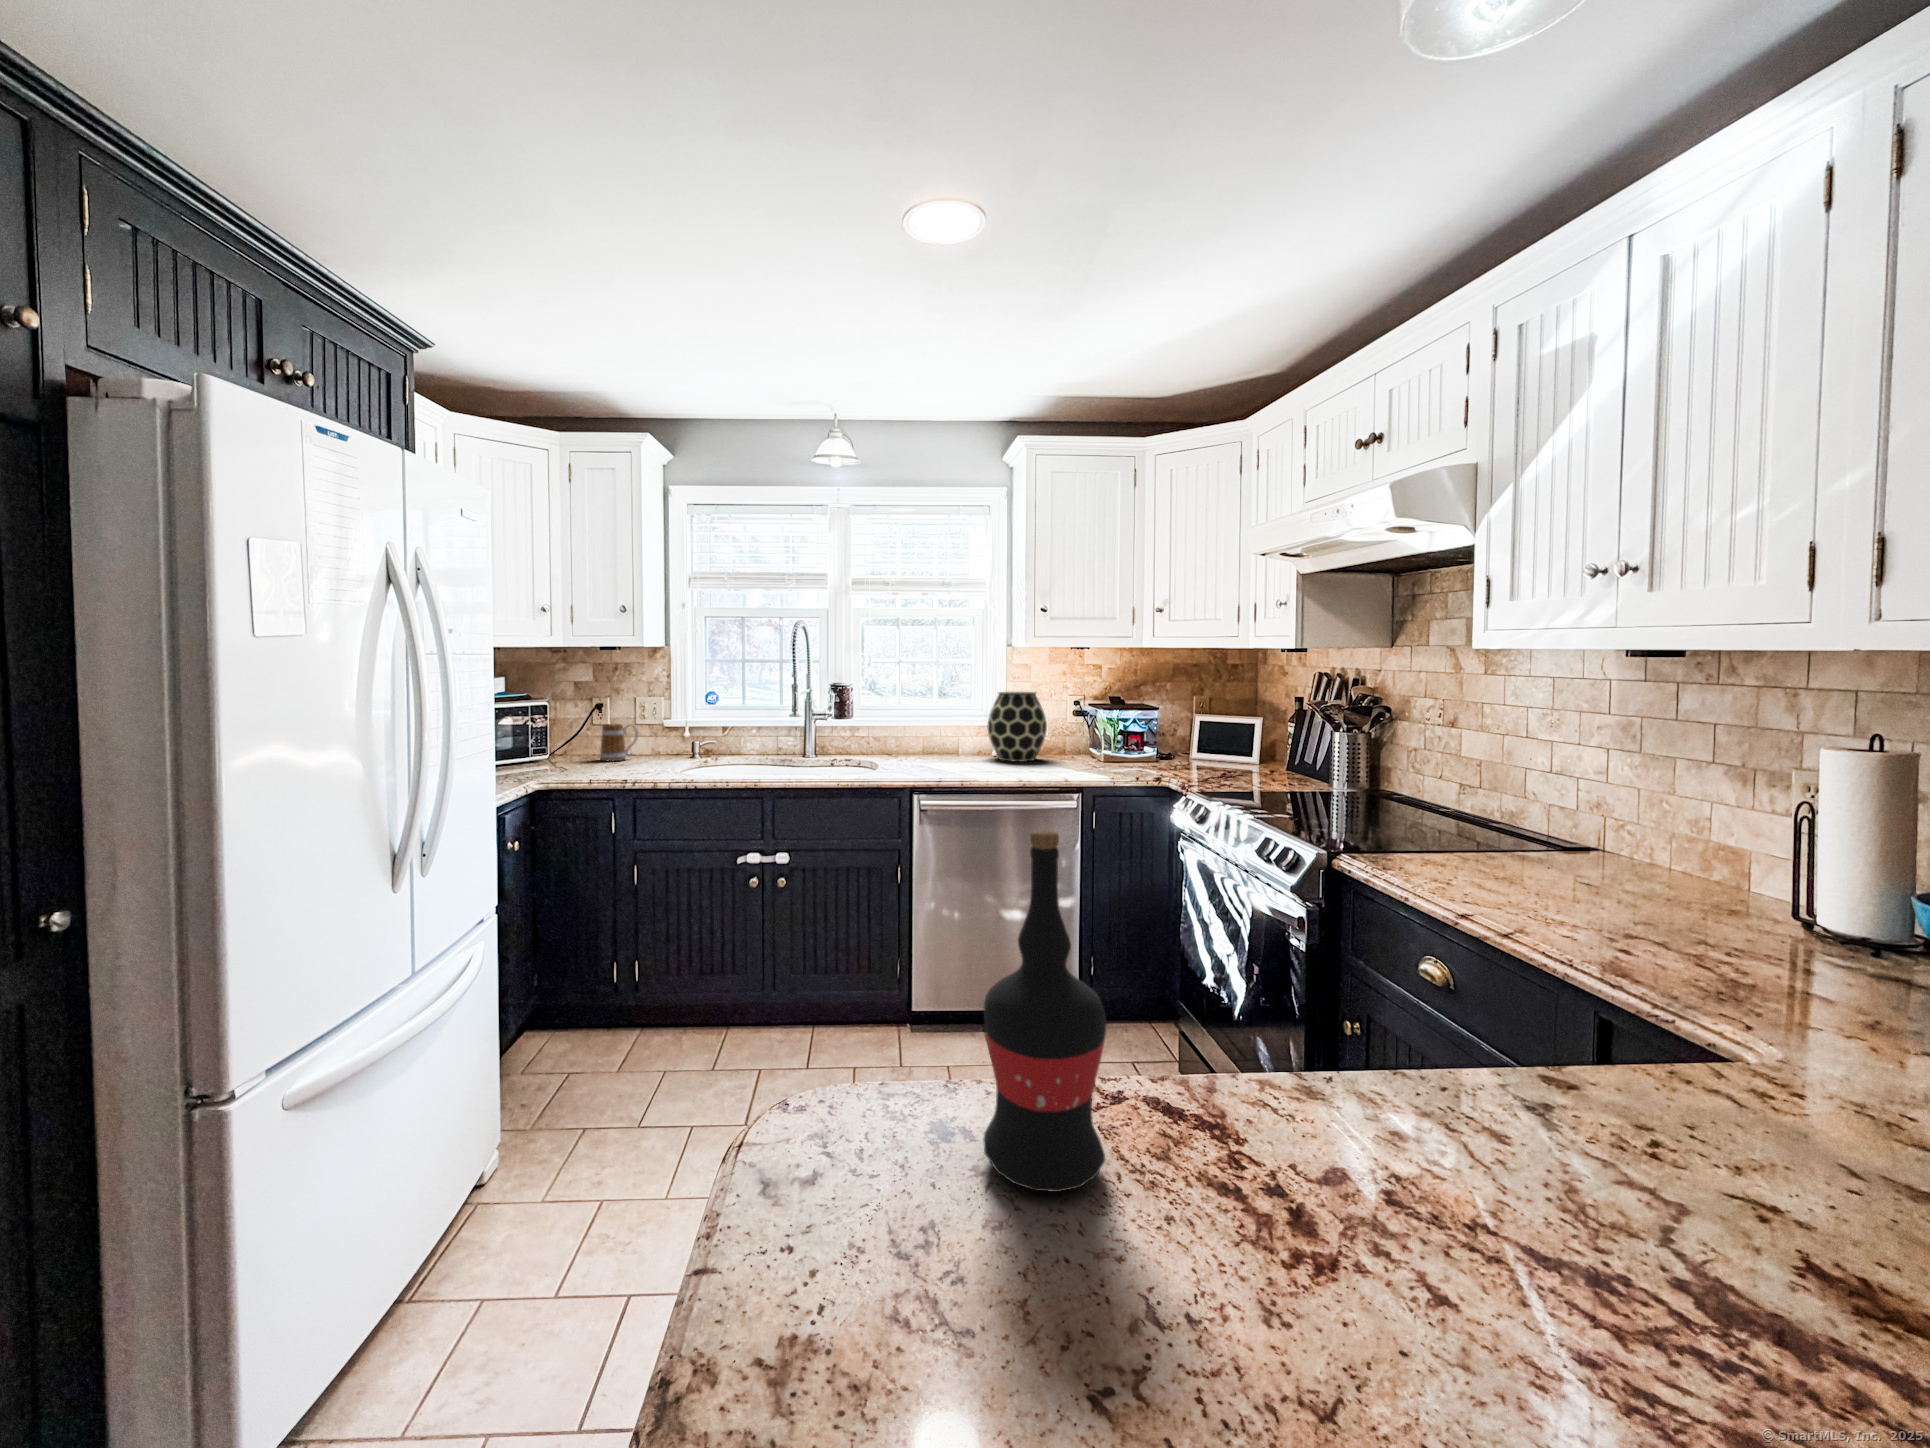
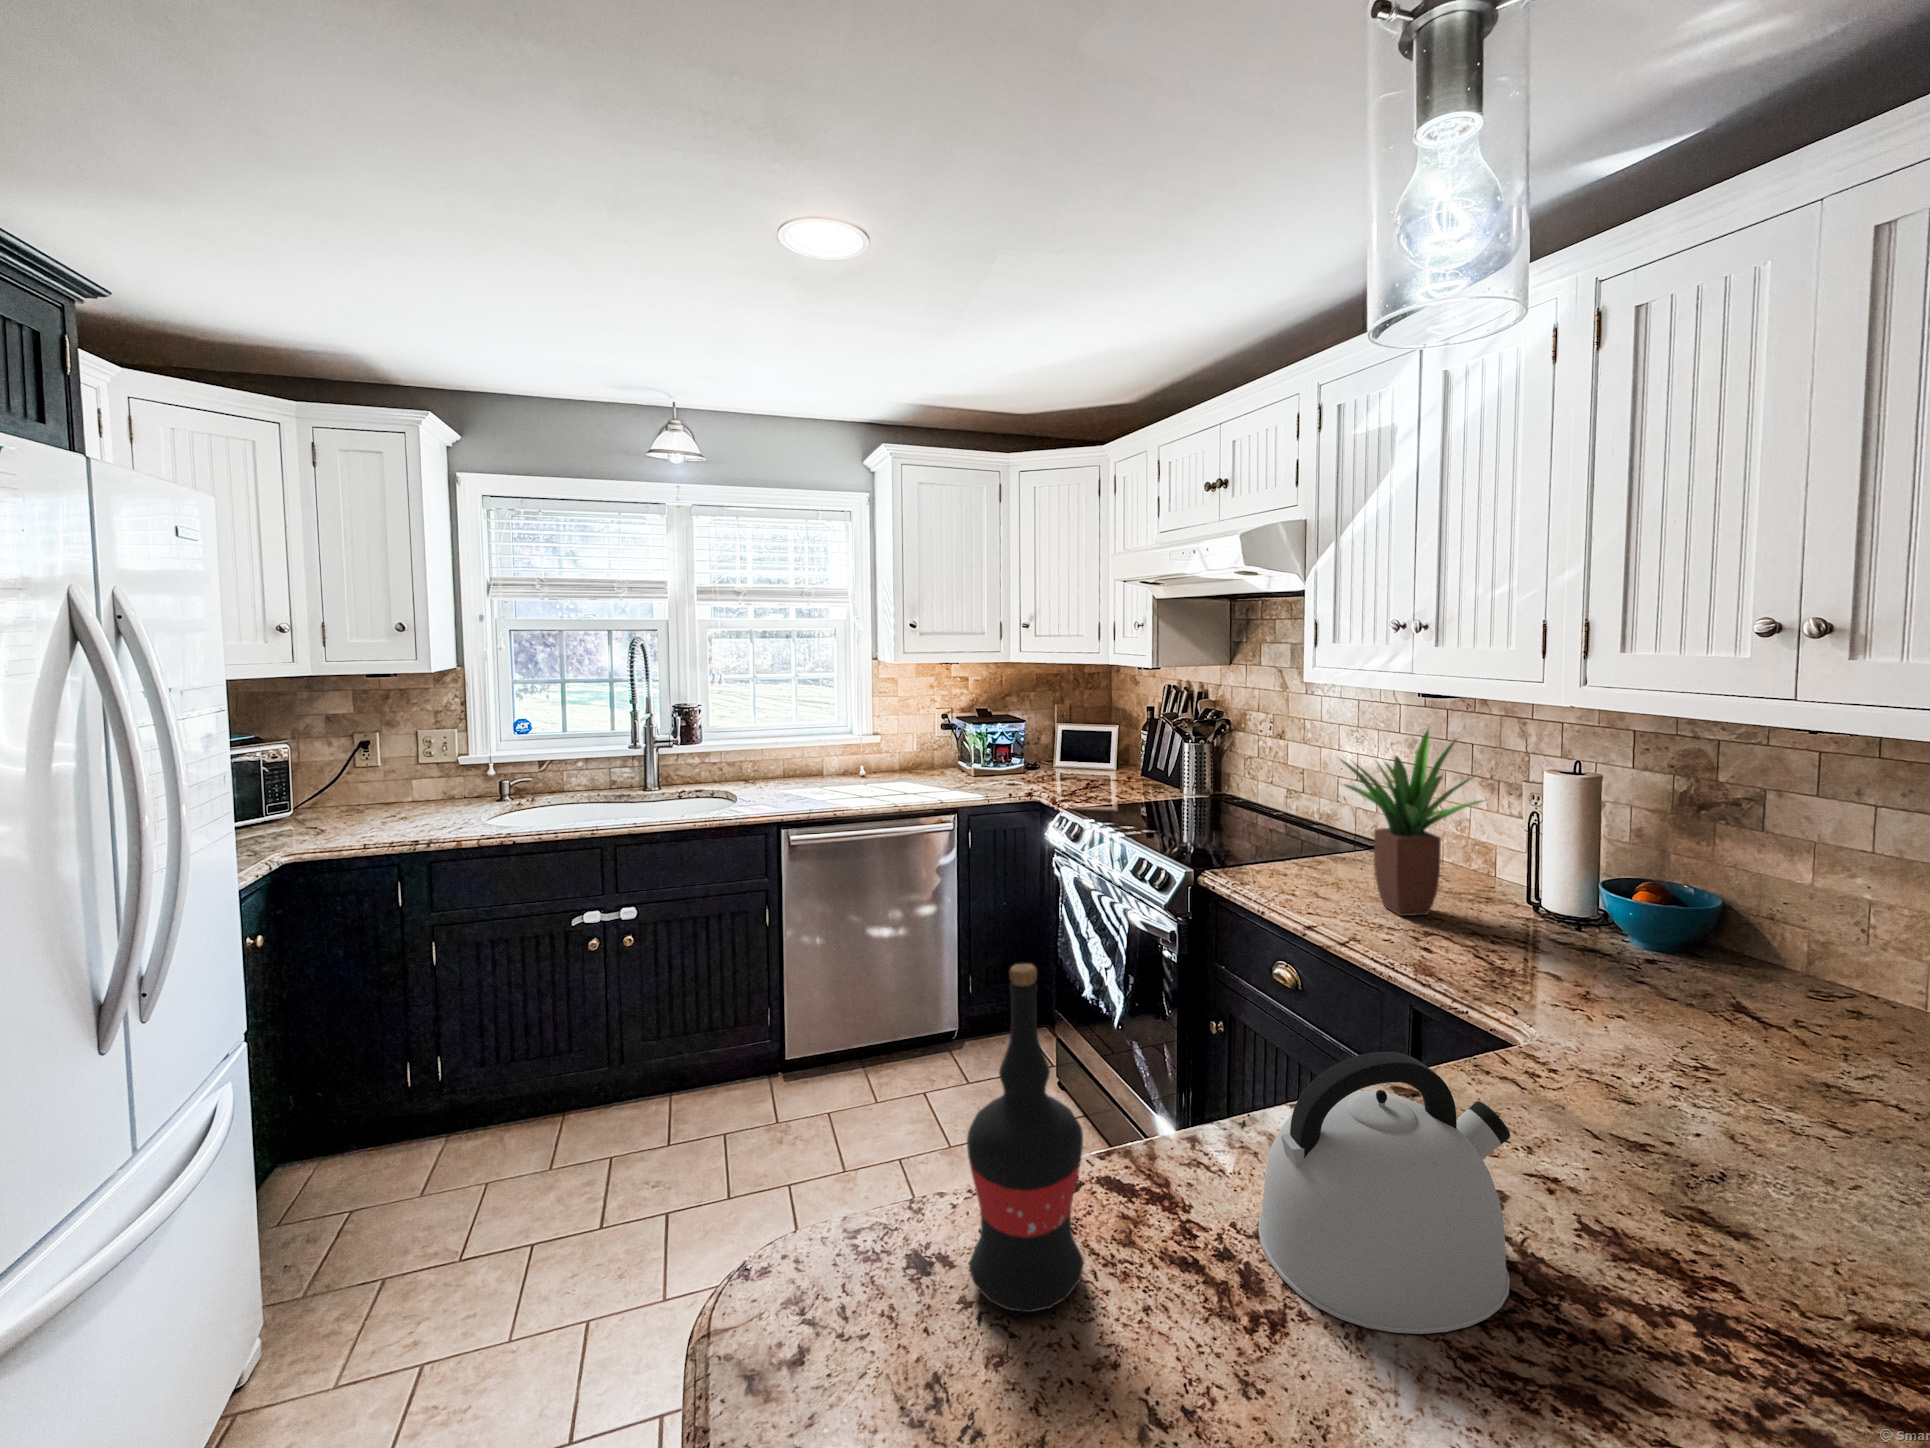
vase: present [988,692,1047,762] -> none [852,707,914,781]
potted plant: none [1504,694,1727,918] -> present [1341,730,1483,916]
mug: present [600,724,638,761] -> none [368,767,422,816]
kettle: none [1324,982,1686,1331] -> present [1258,1052,1510,1334]

